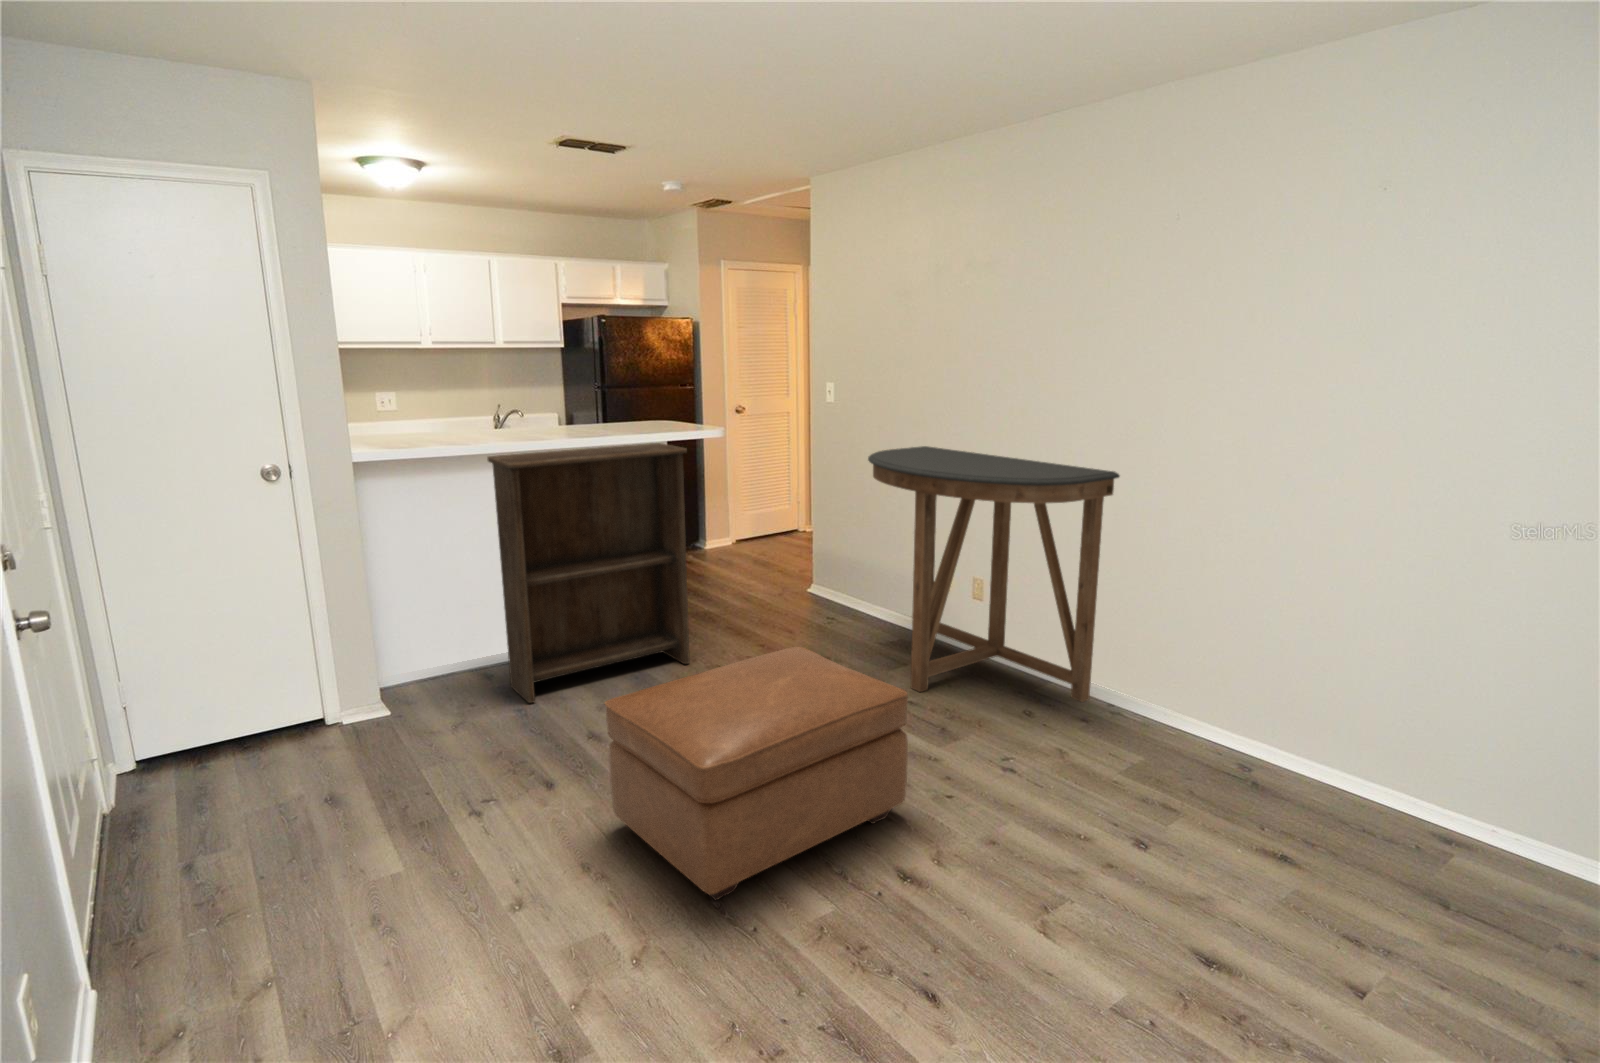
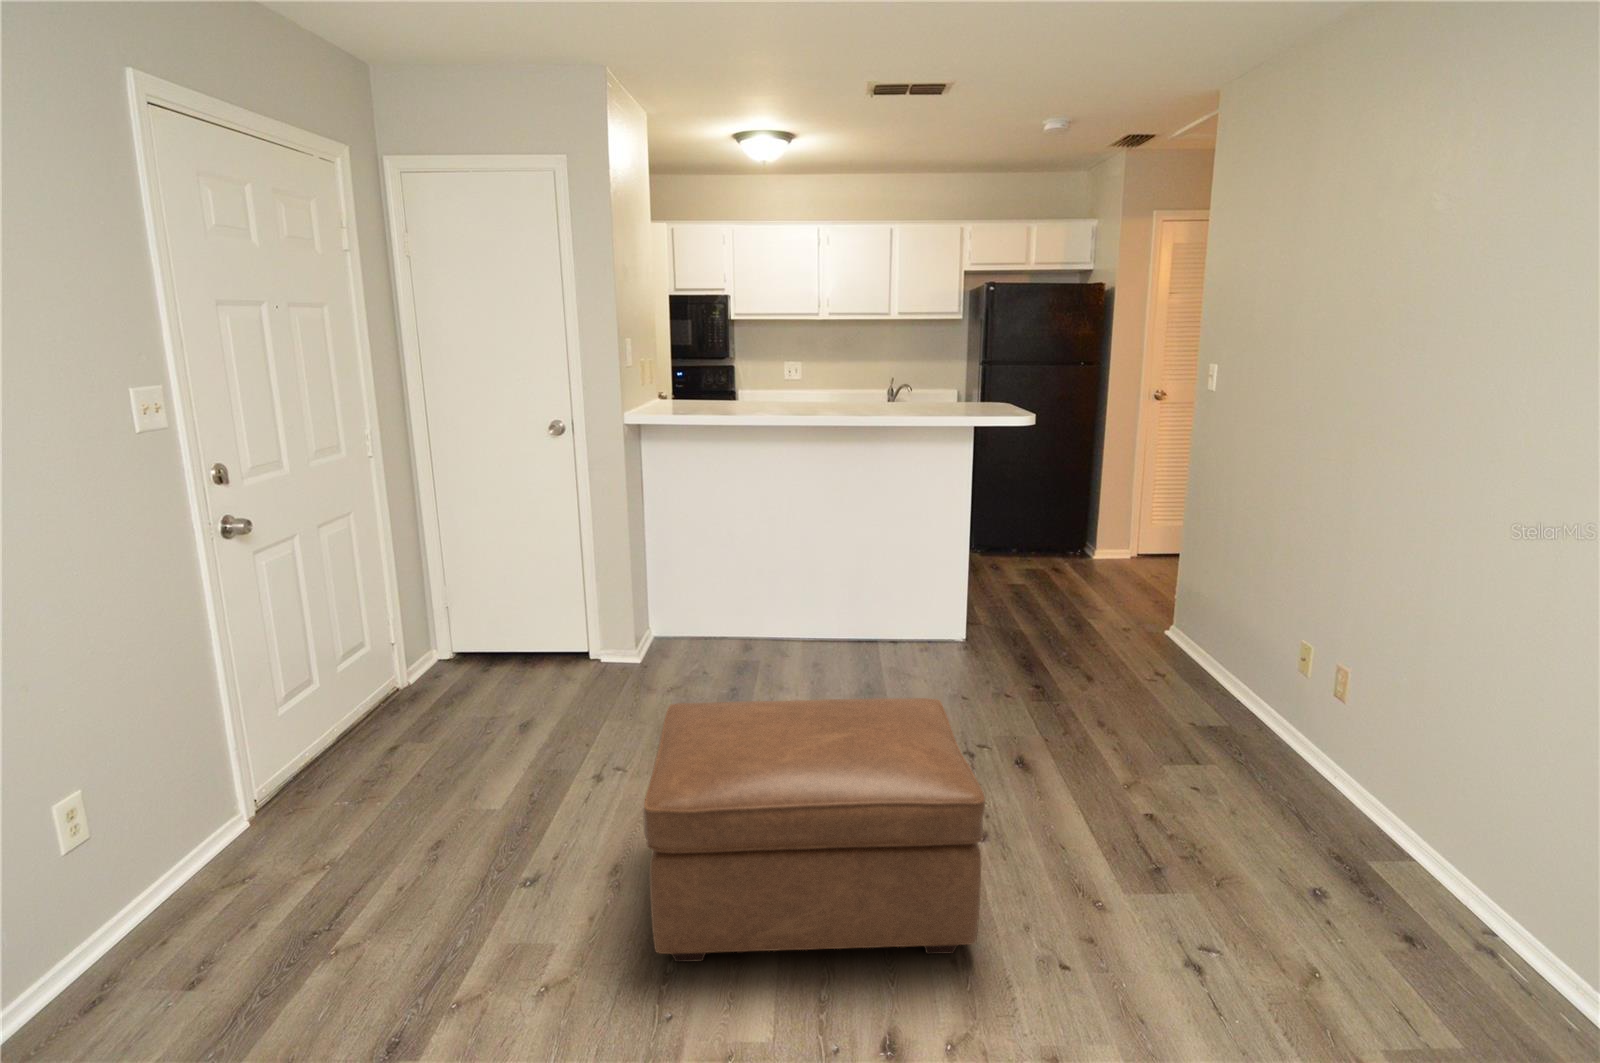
bookshelf: present [487,443,690,703] -> none [739,430,949,687]
console table: present [868,446,1120,702] -> none [1167,464,1552,909]

